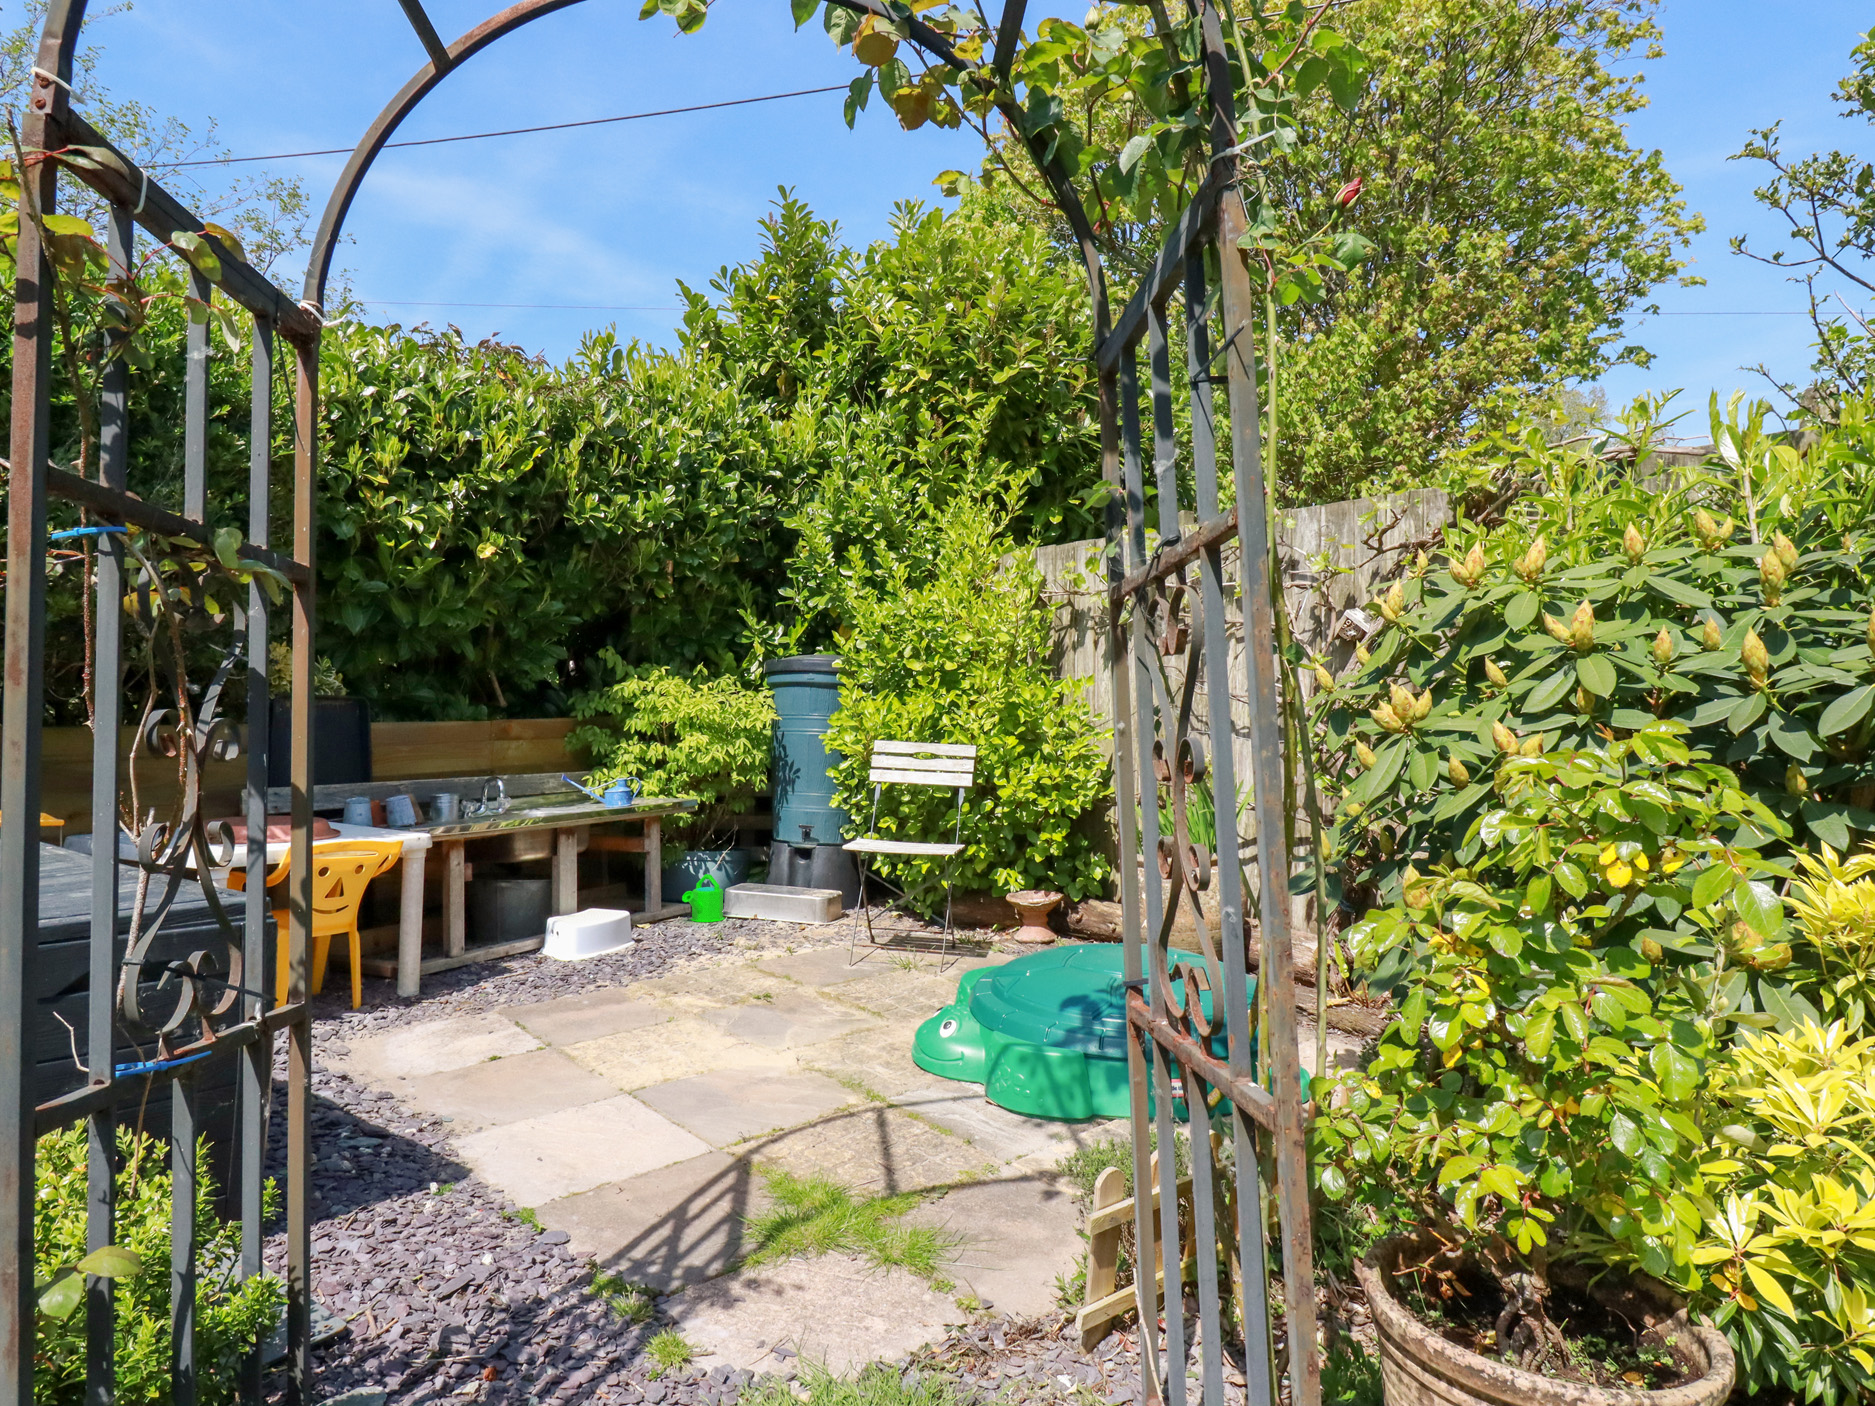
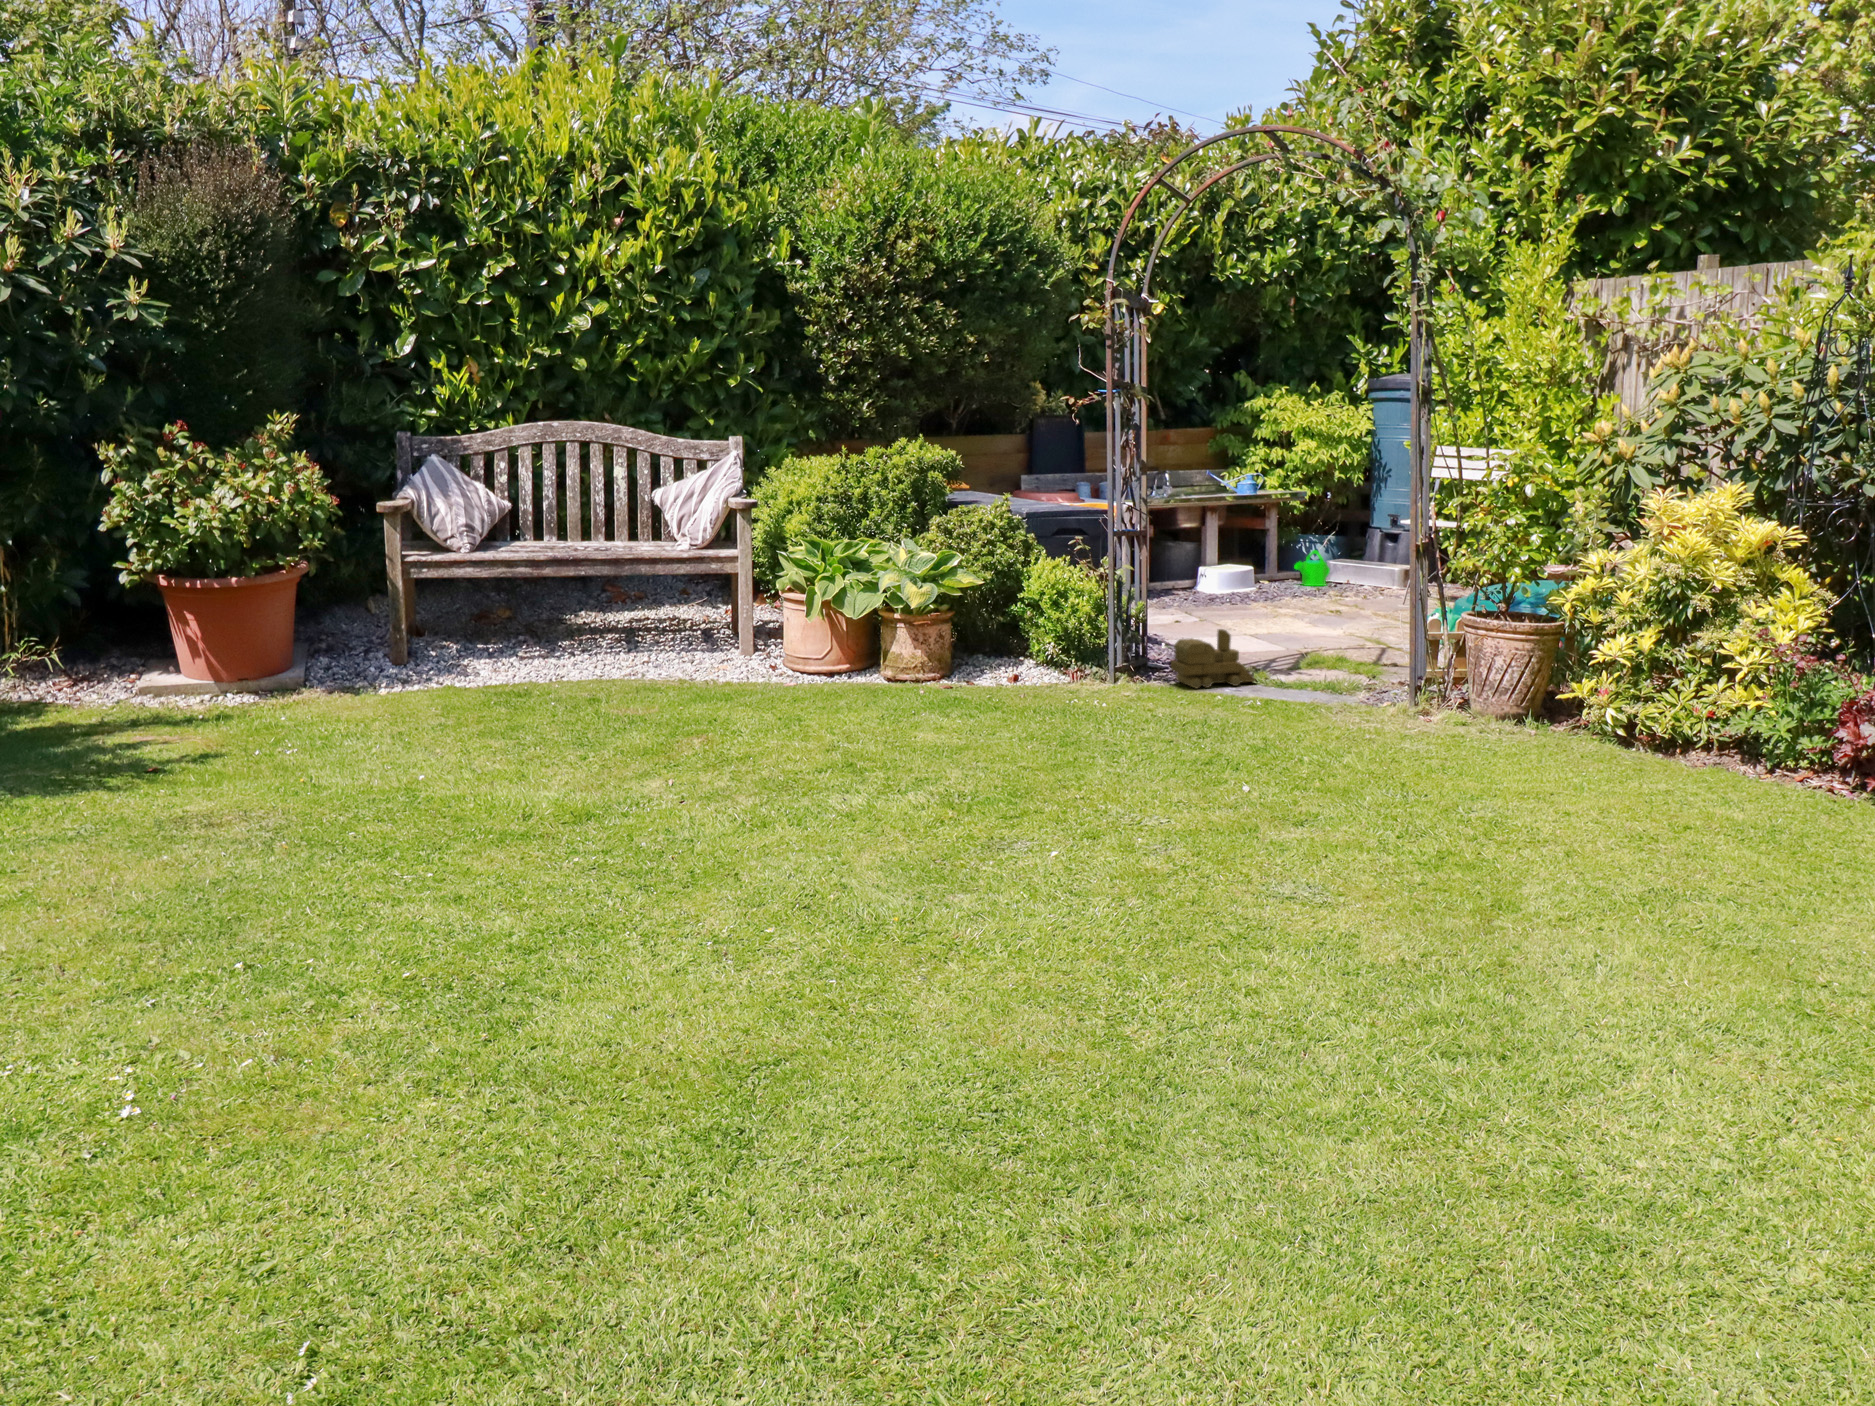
toy train: none [464,1134,674,1311] -> present [1171,629,1256,689]

